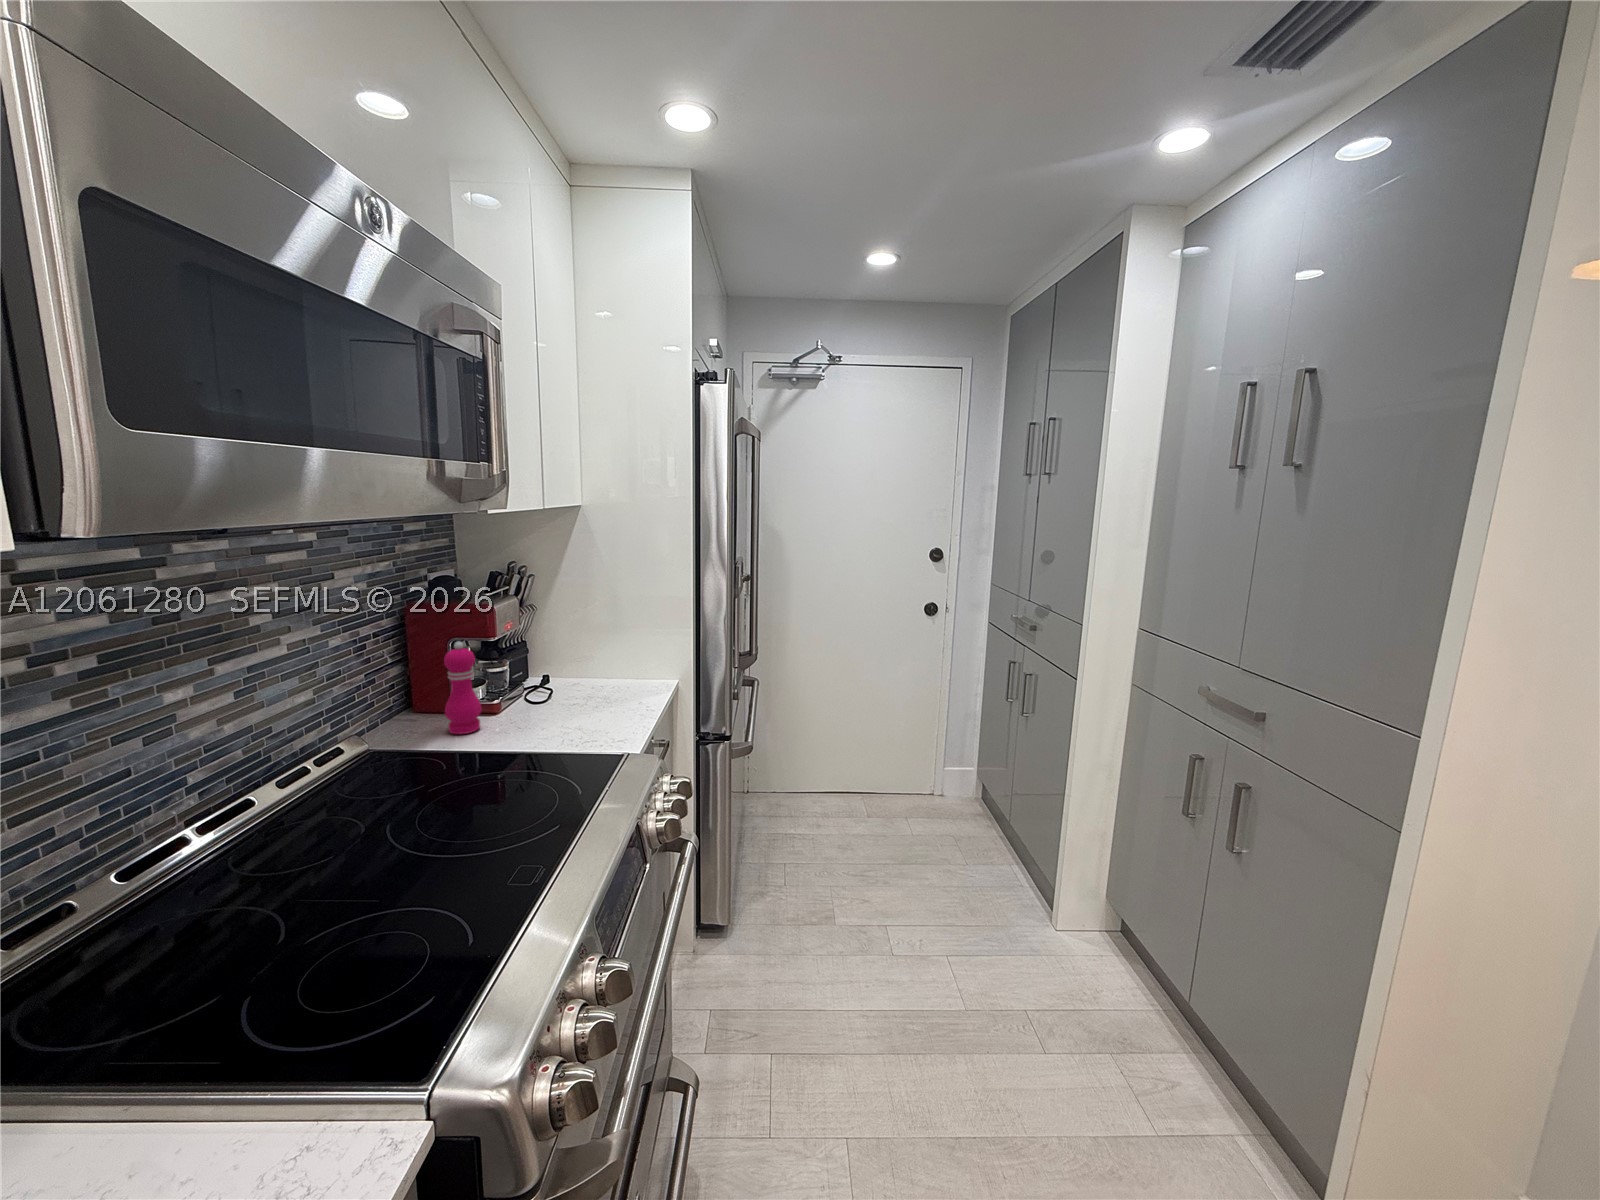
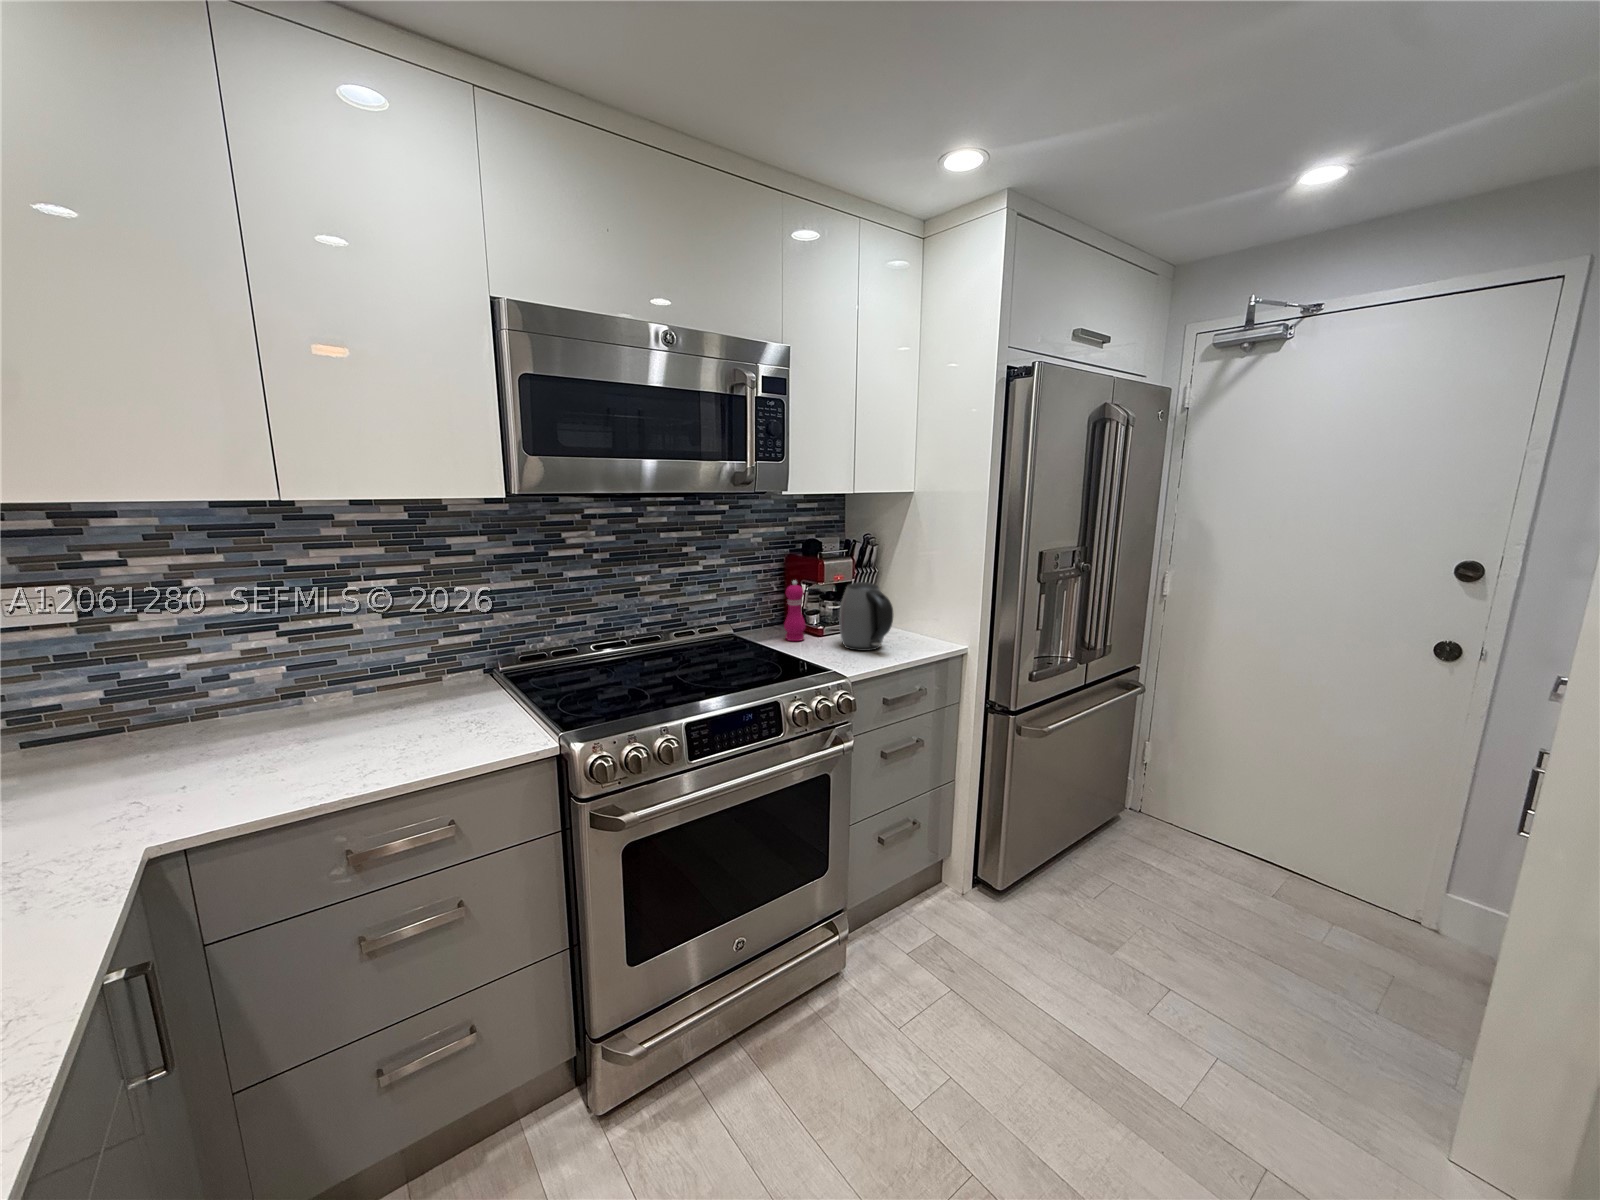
kettle: none [533,628,625,722] -> present [840,582,893,651]

